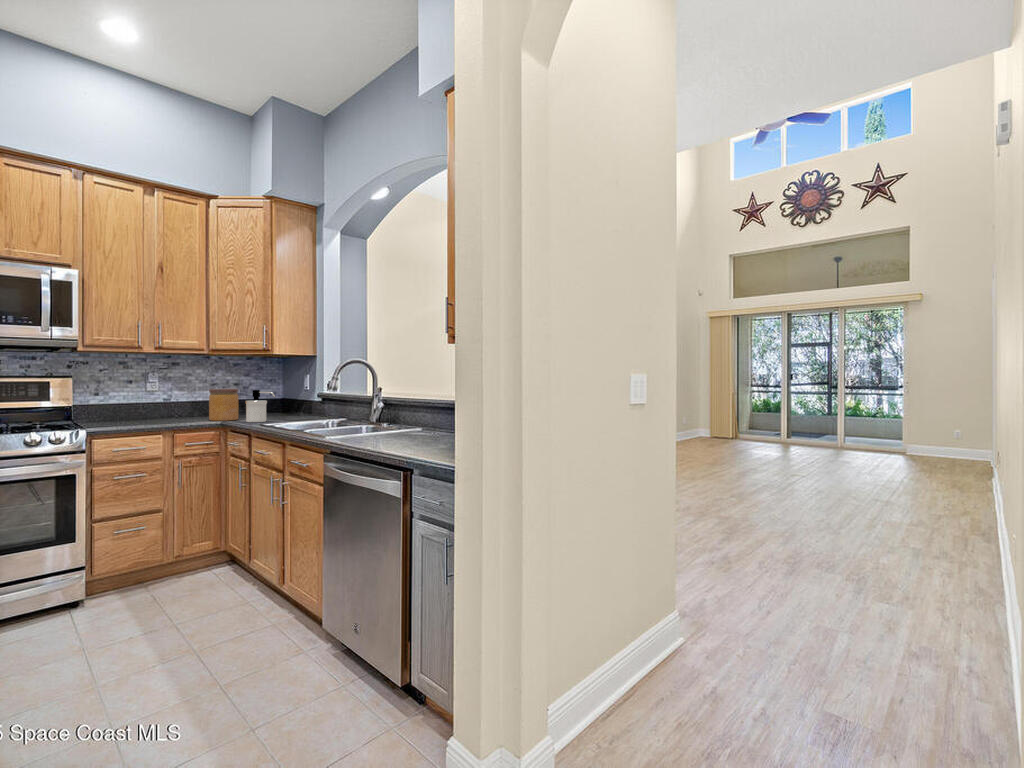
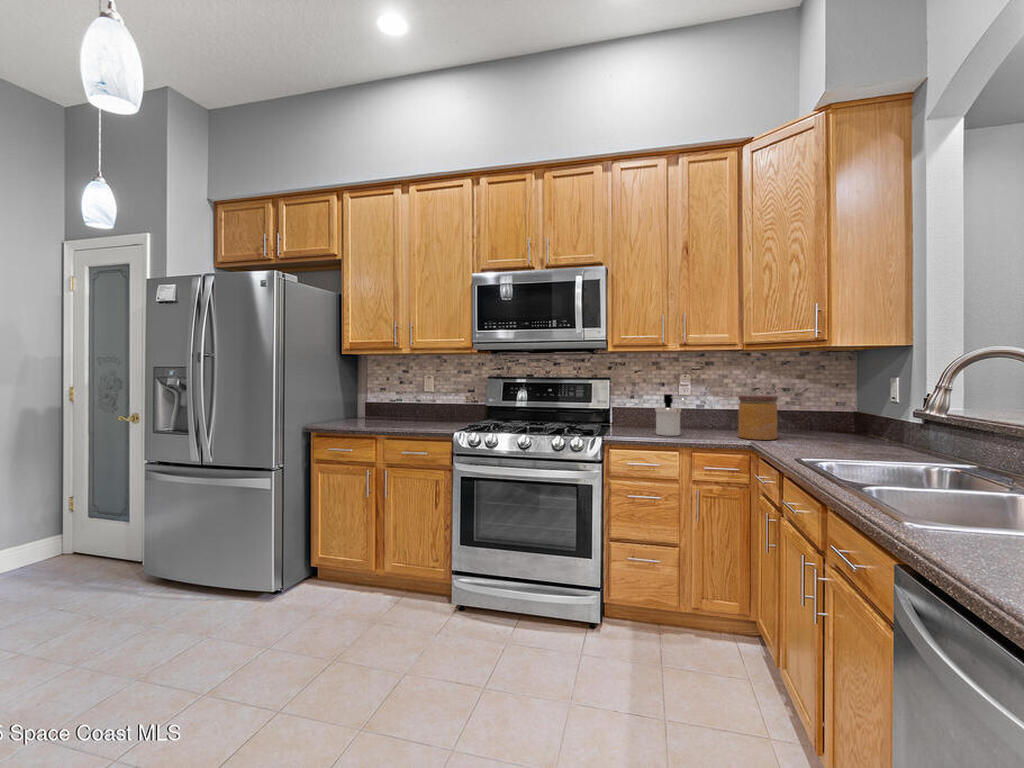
soap dispenser: present [245,390,275,422] -> present [655,394,686,436]

